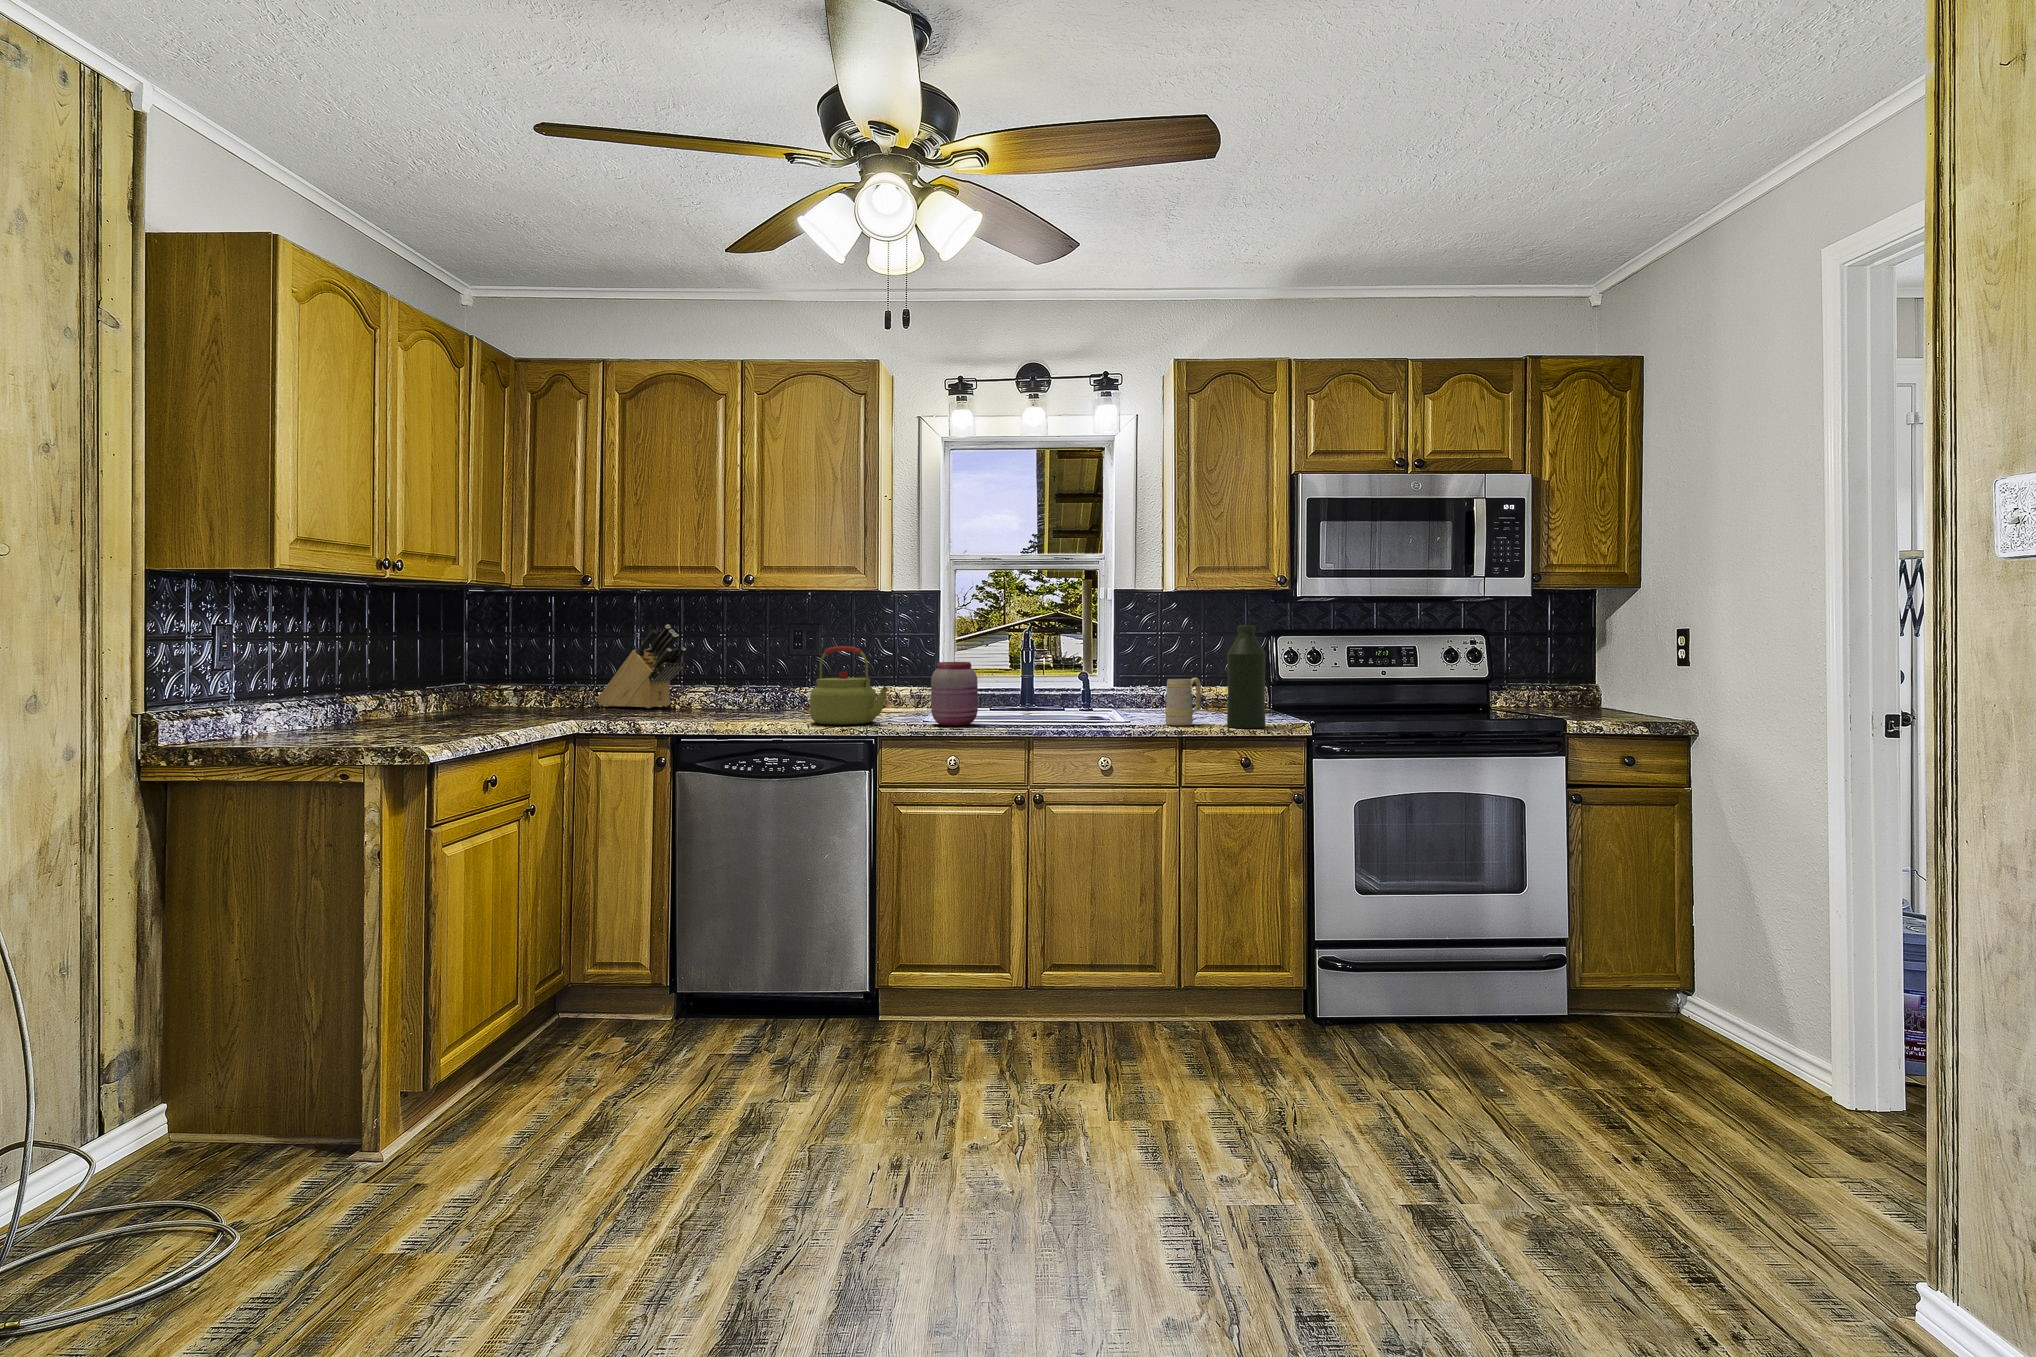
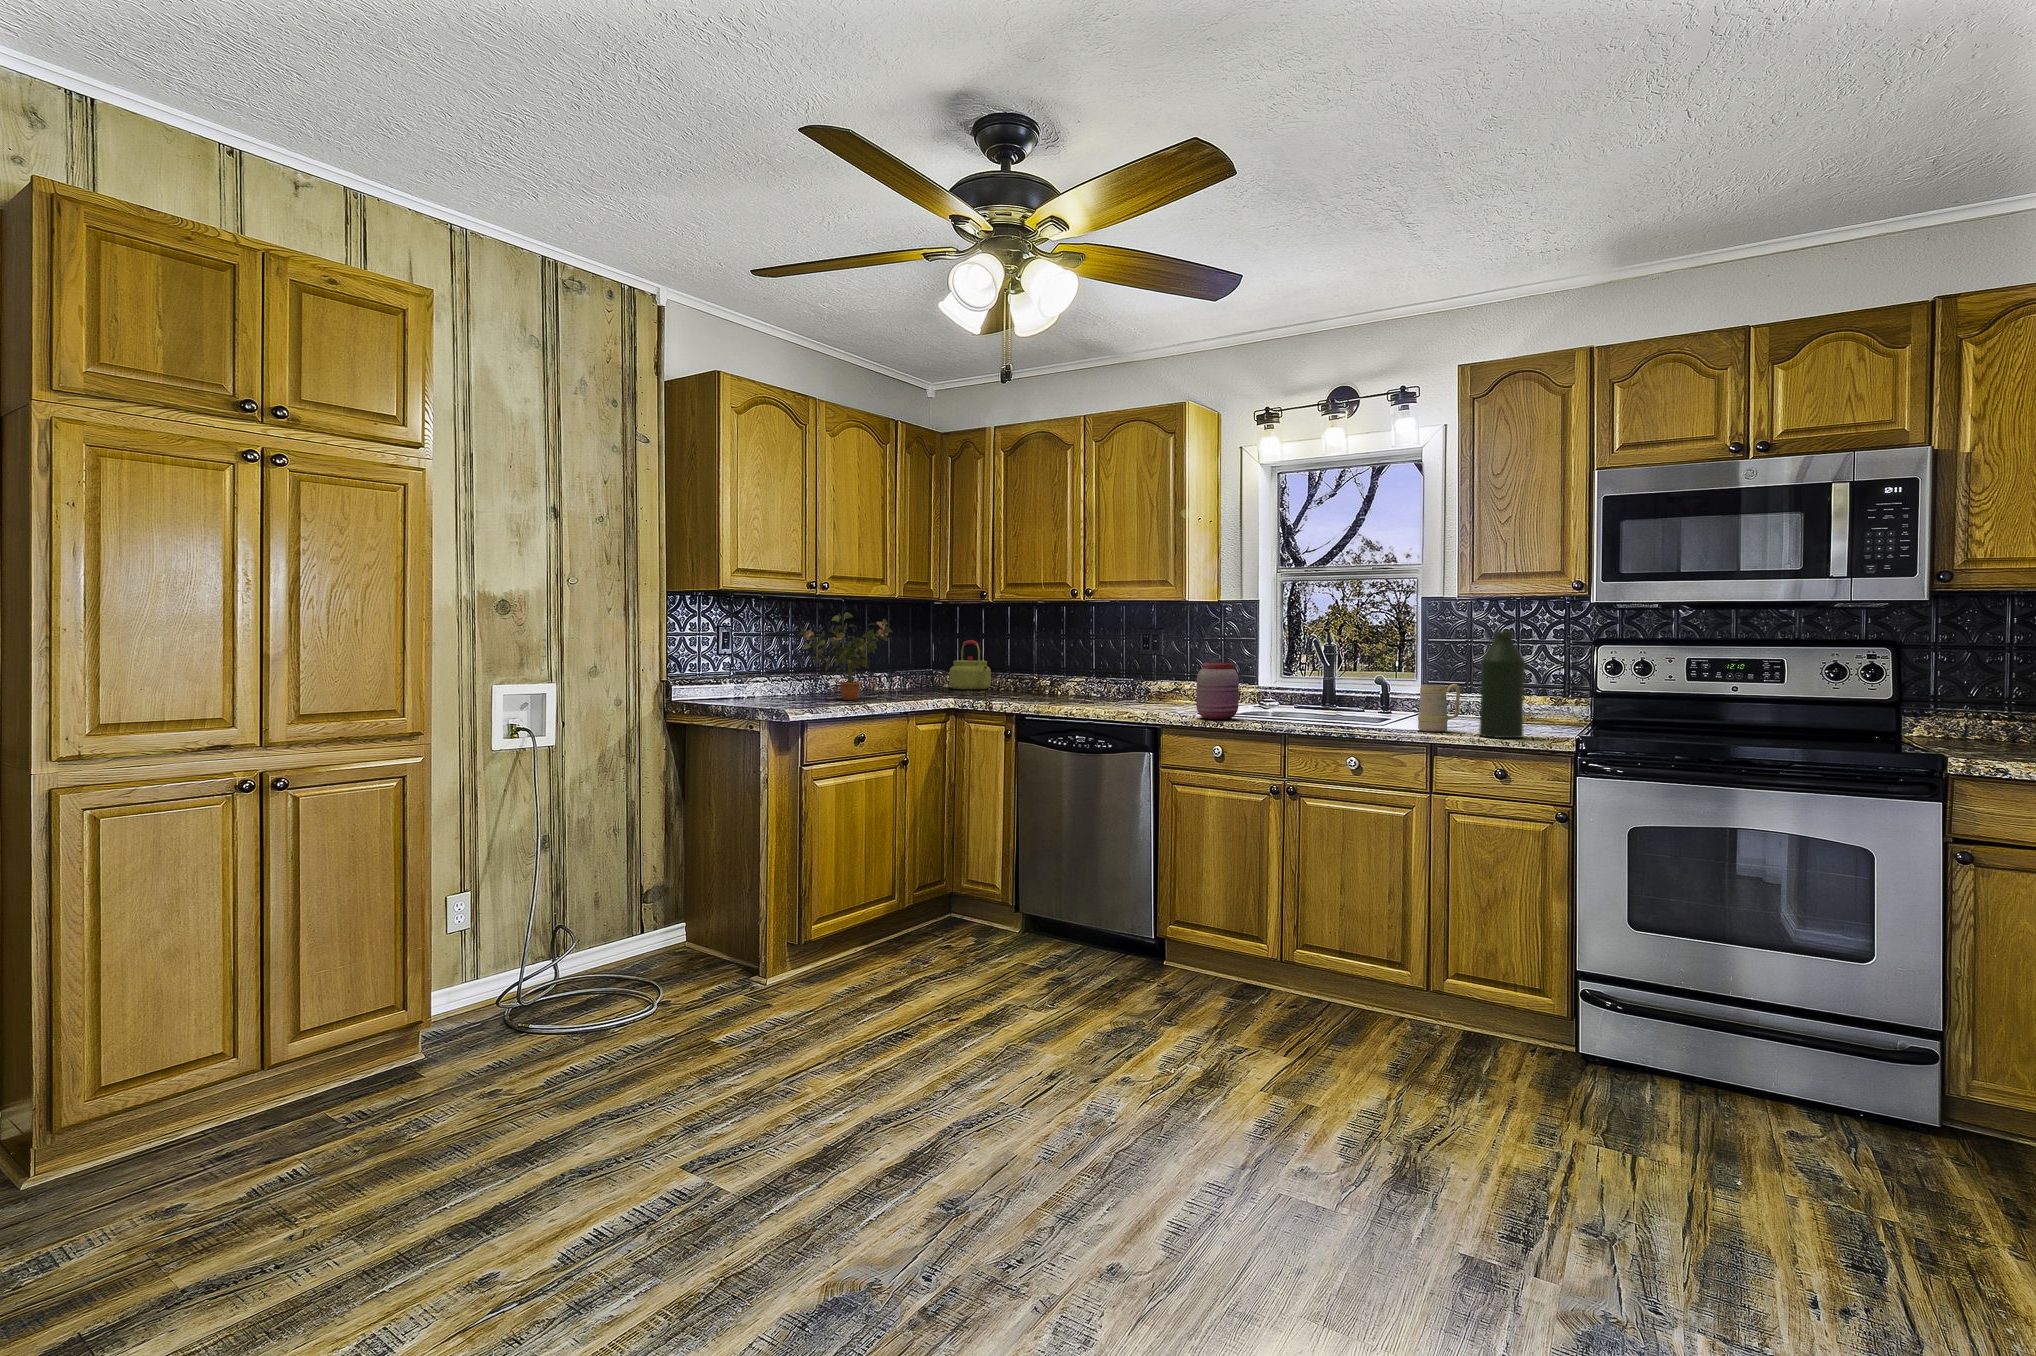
potted plant: none [325,603,489,727] -> present [798,612,892,700]
knife block: present [597,625,686,708] -> none [995,629,1052,695]
kettle: present [810,646,888,725] -> present [949,640,991,689]

